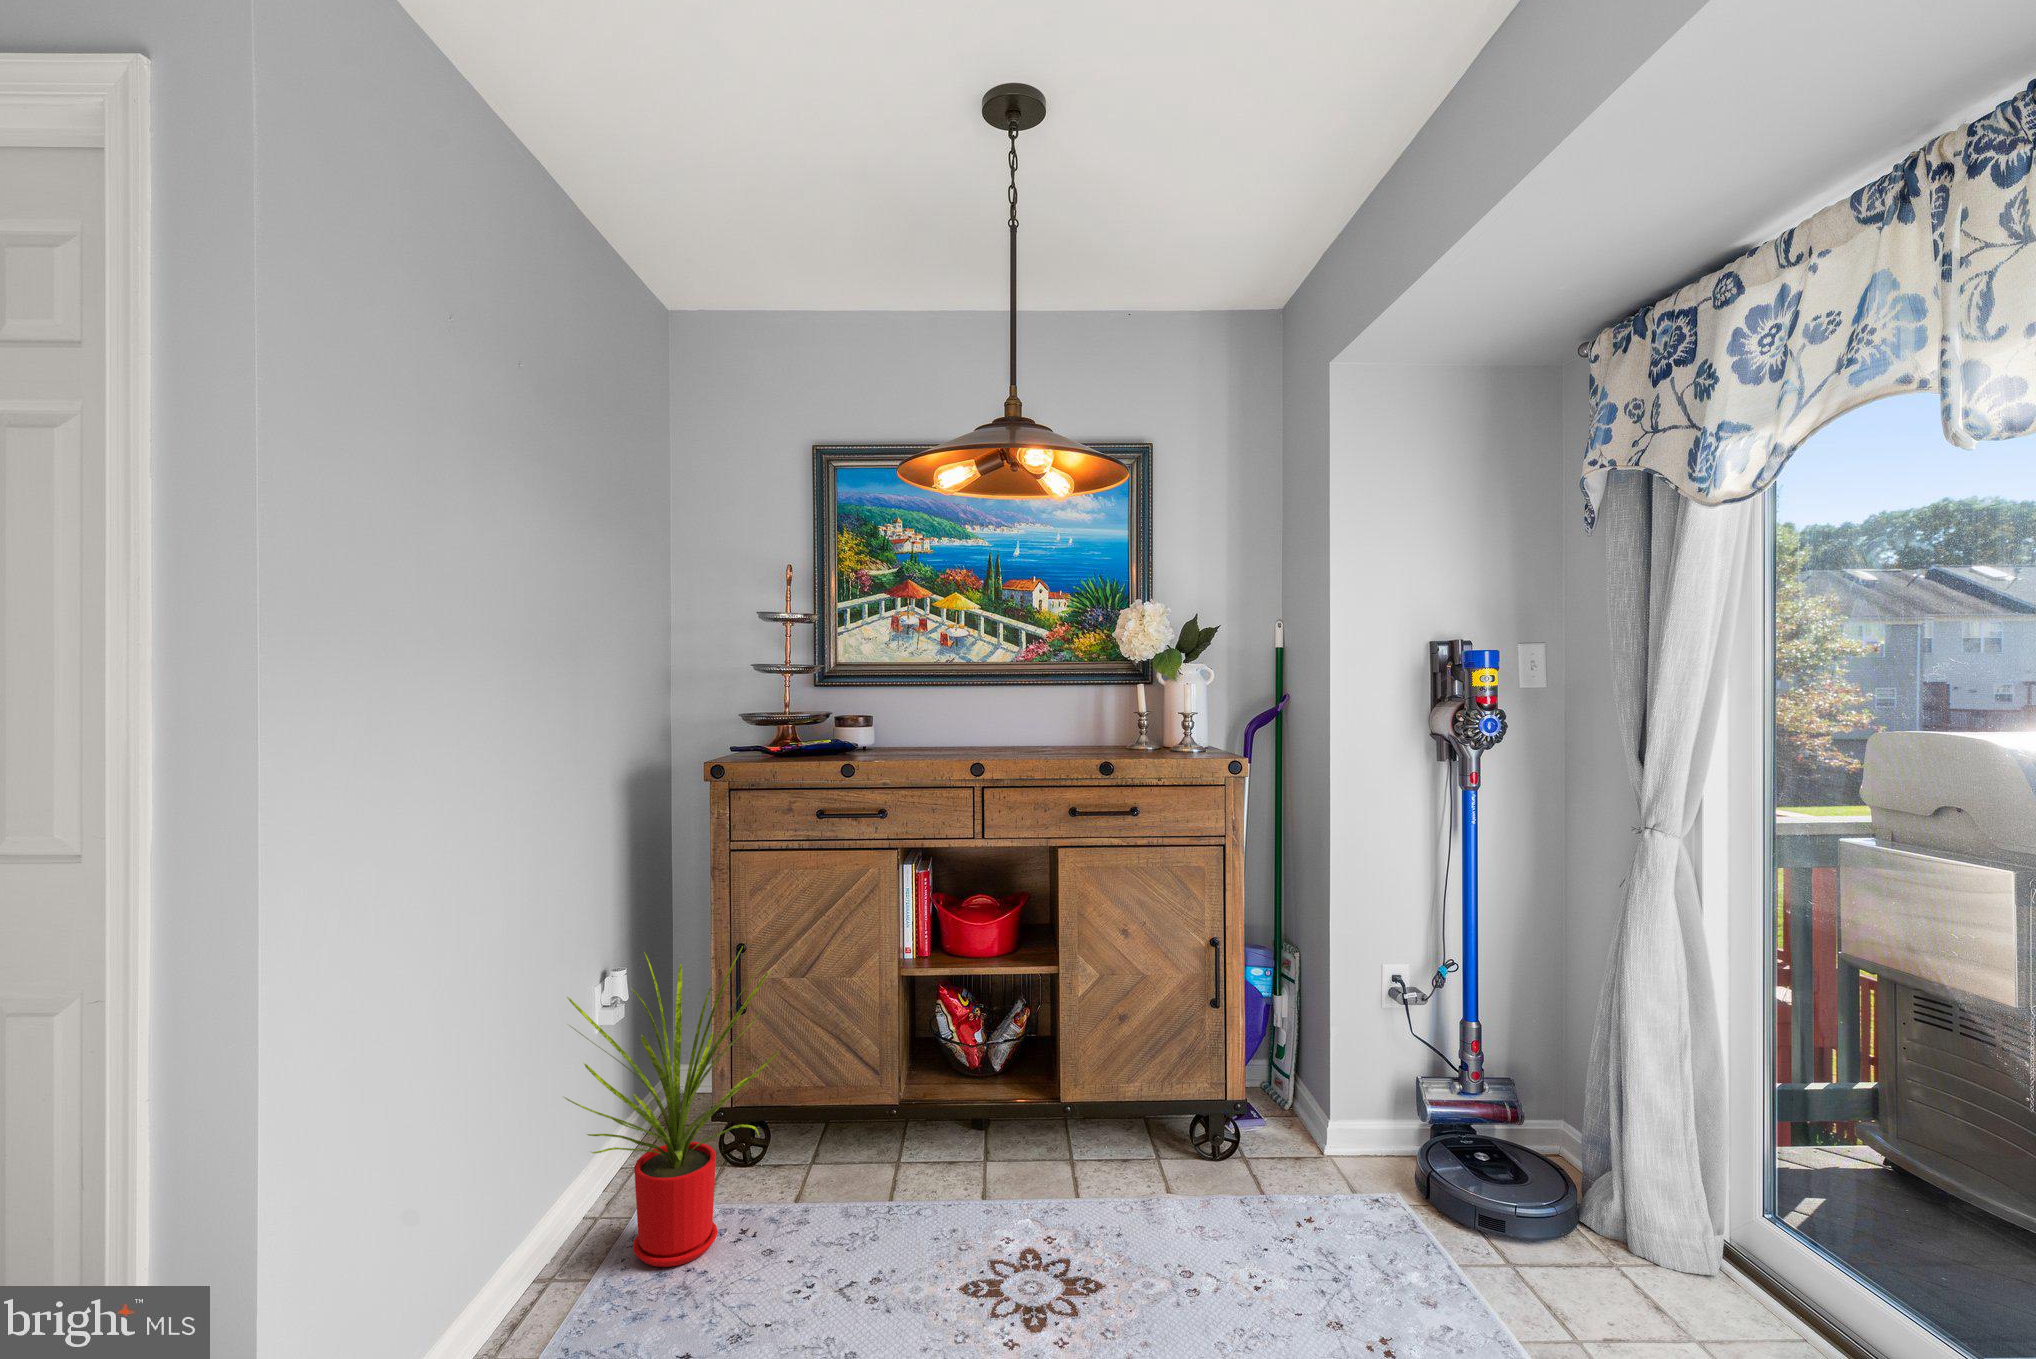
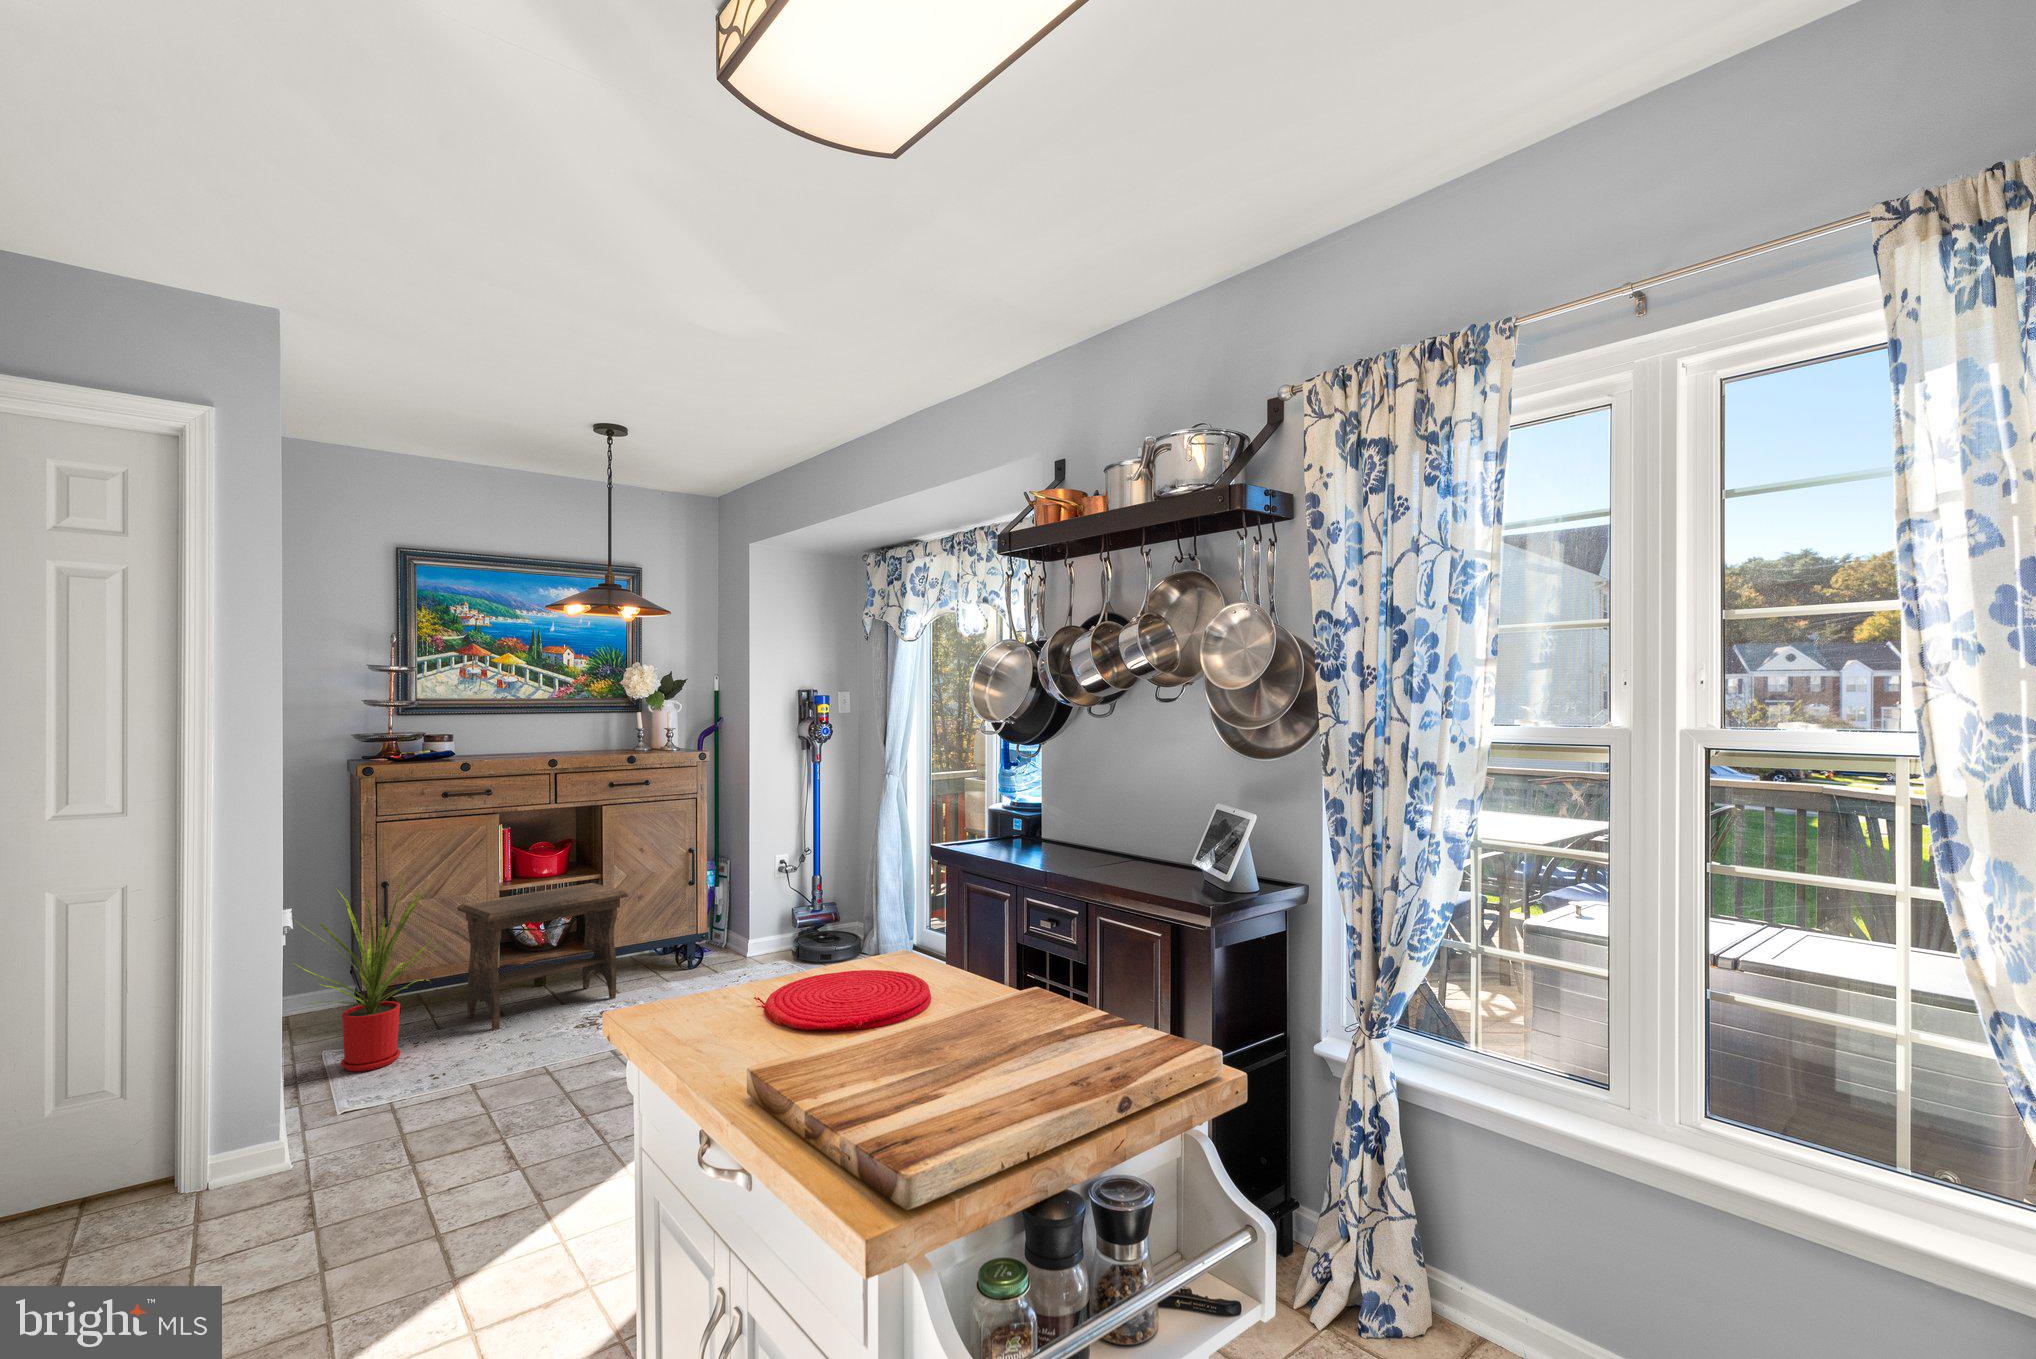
footstool: none [845,974,1090,1223] -> present [457,883,628,1030]

